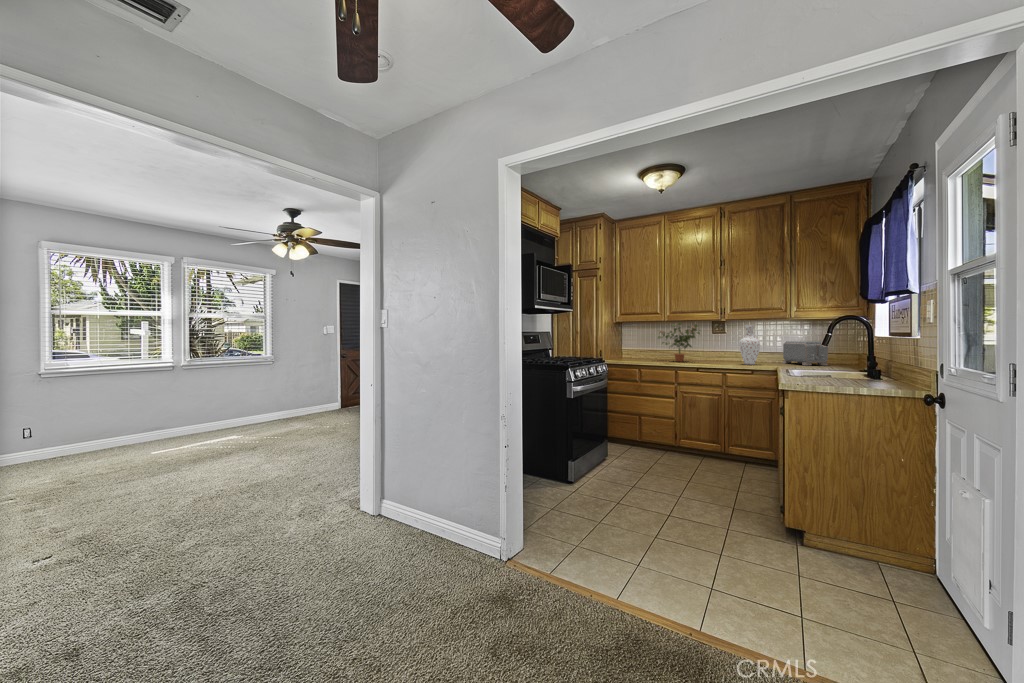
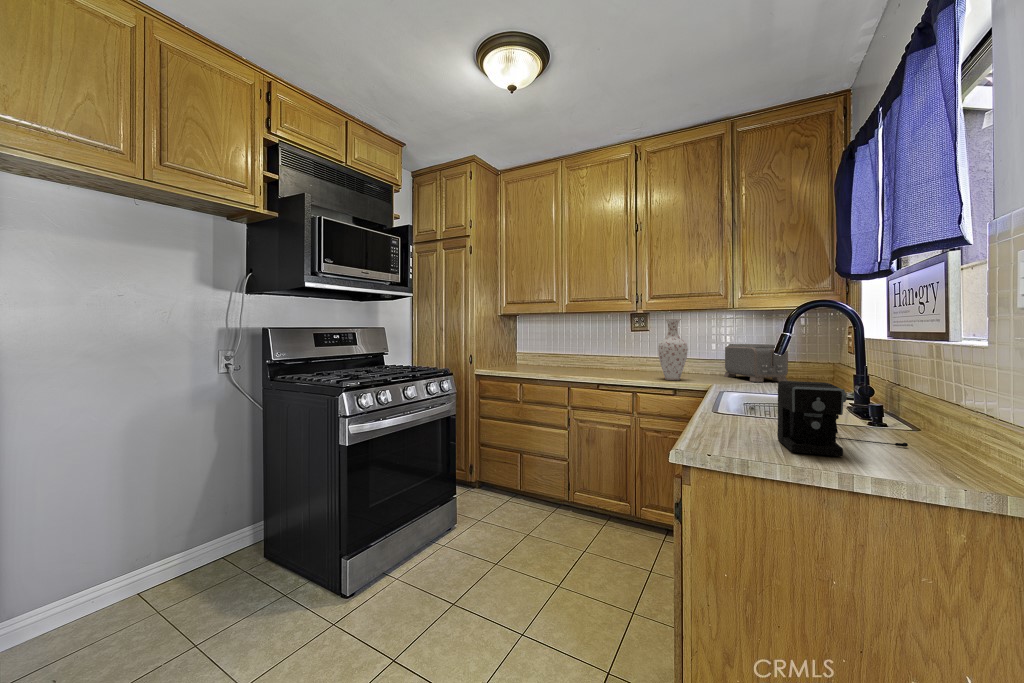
potted plant: present [658,322,700,362] -> none [548,315,609,374]
coffee maker: none [828,356,889,386] -> present [778,381,908,456]

